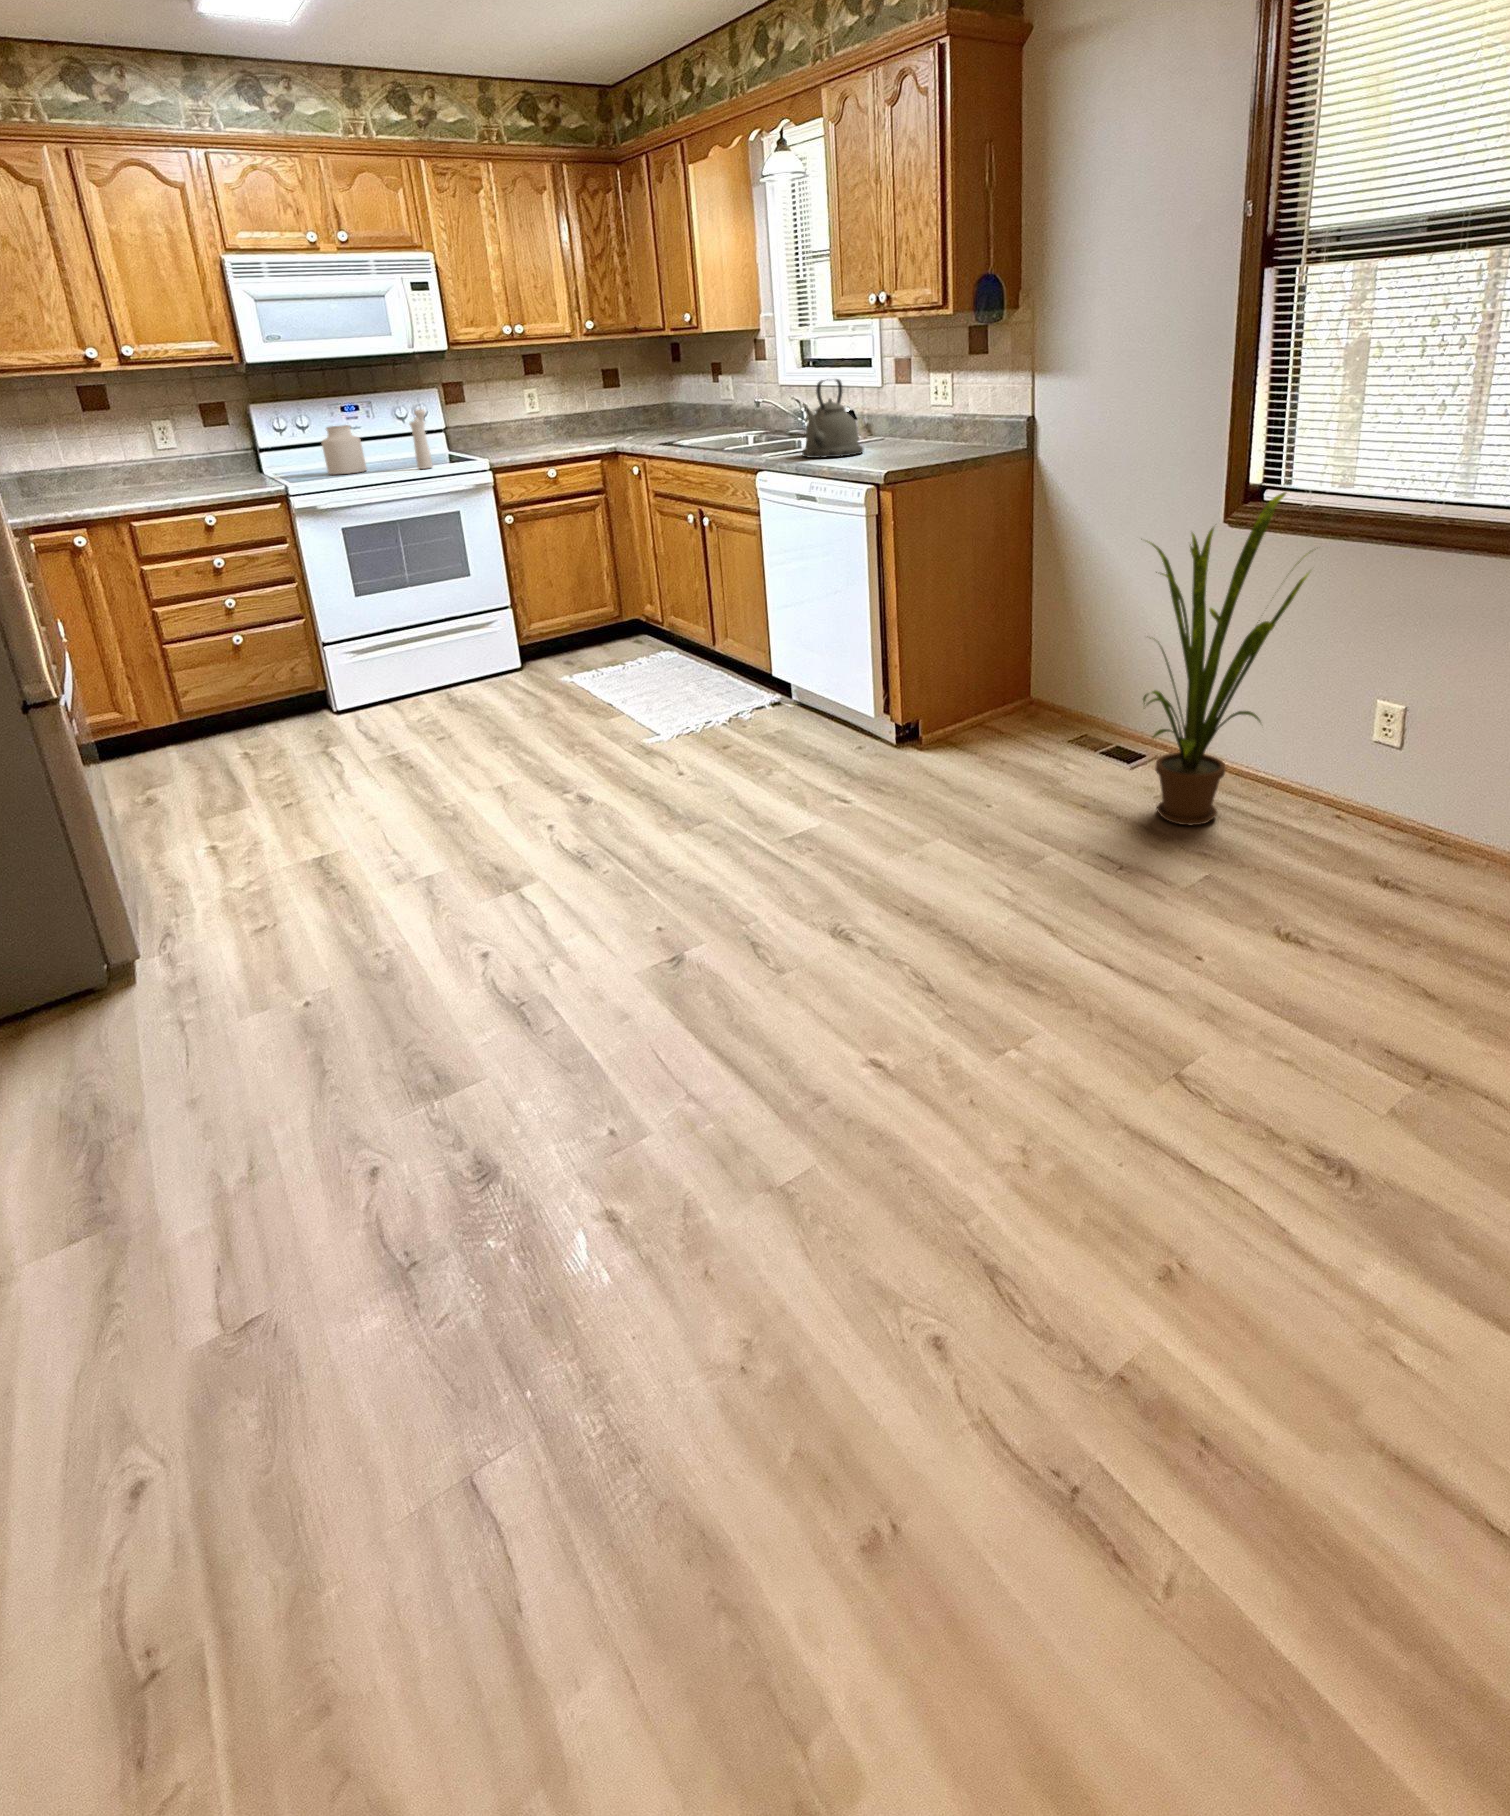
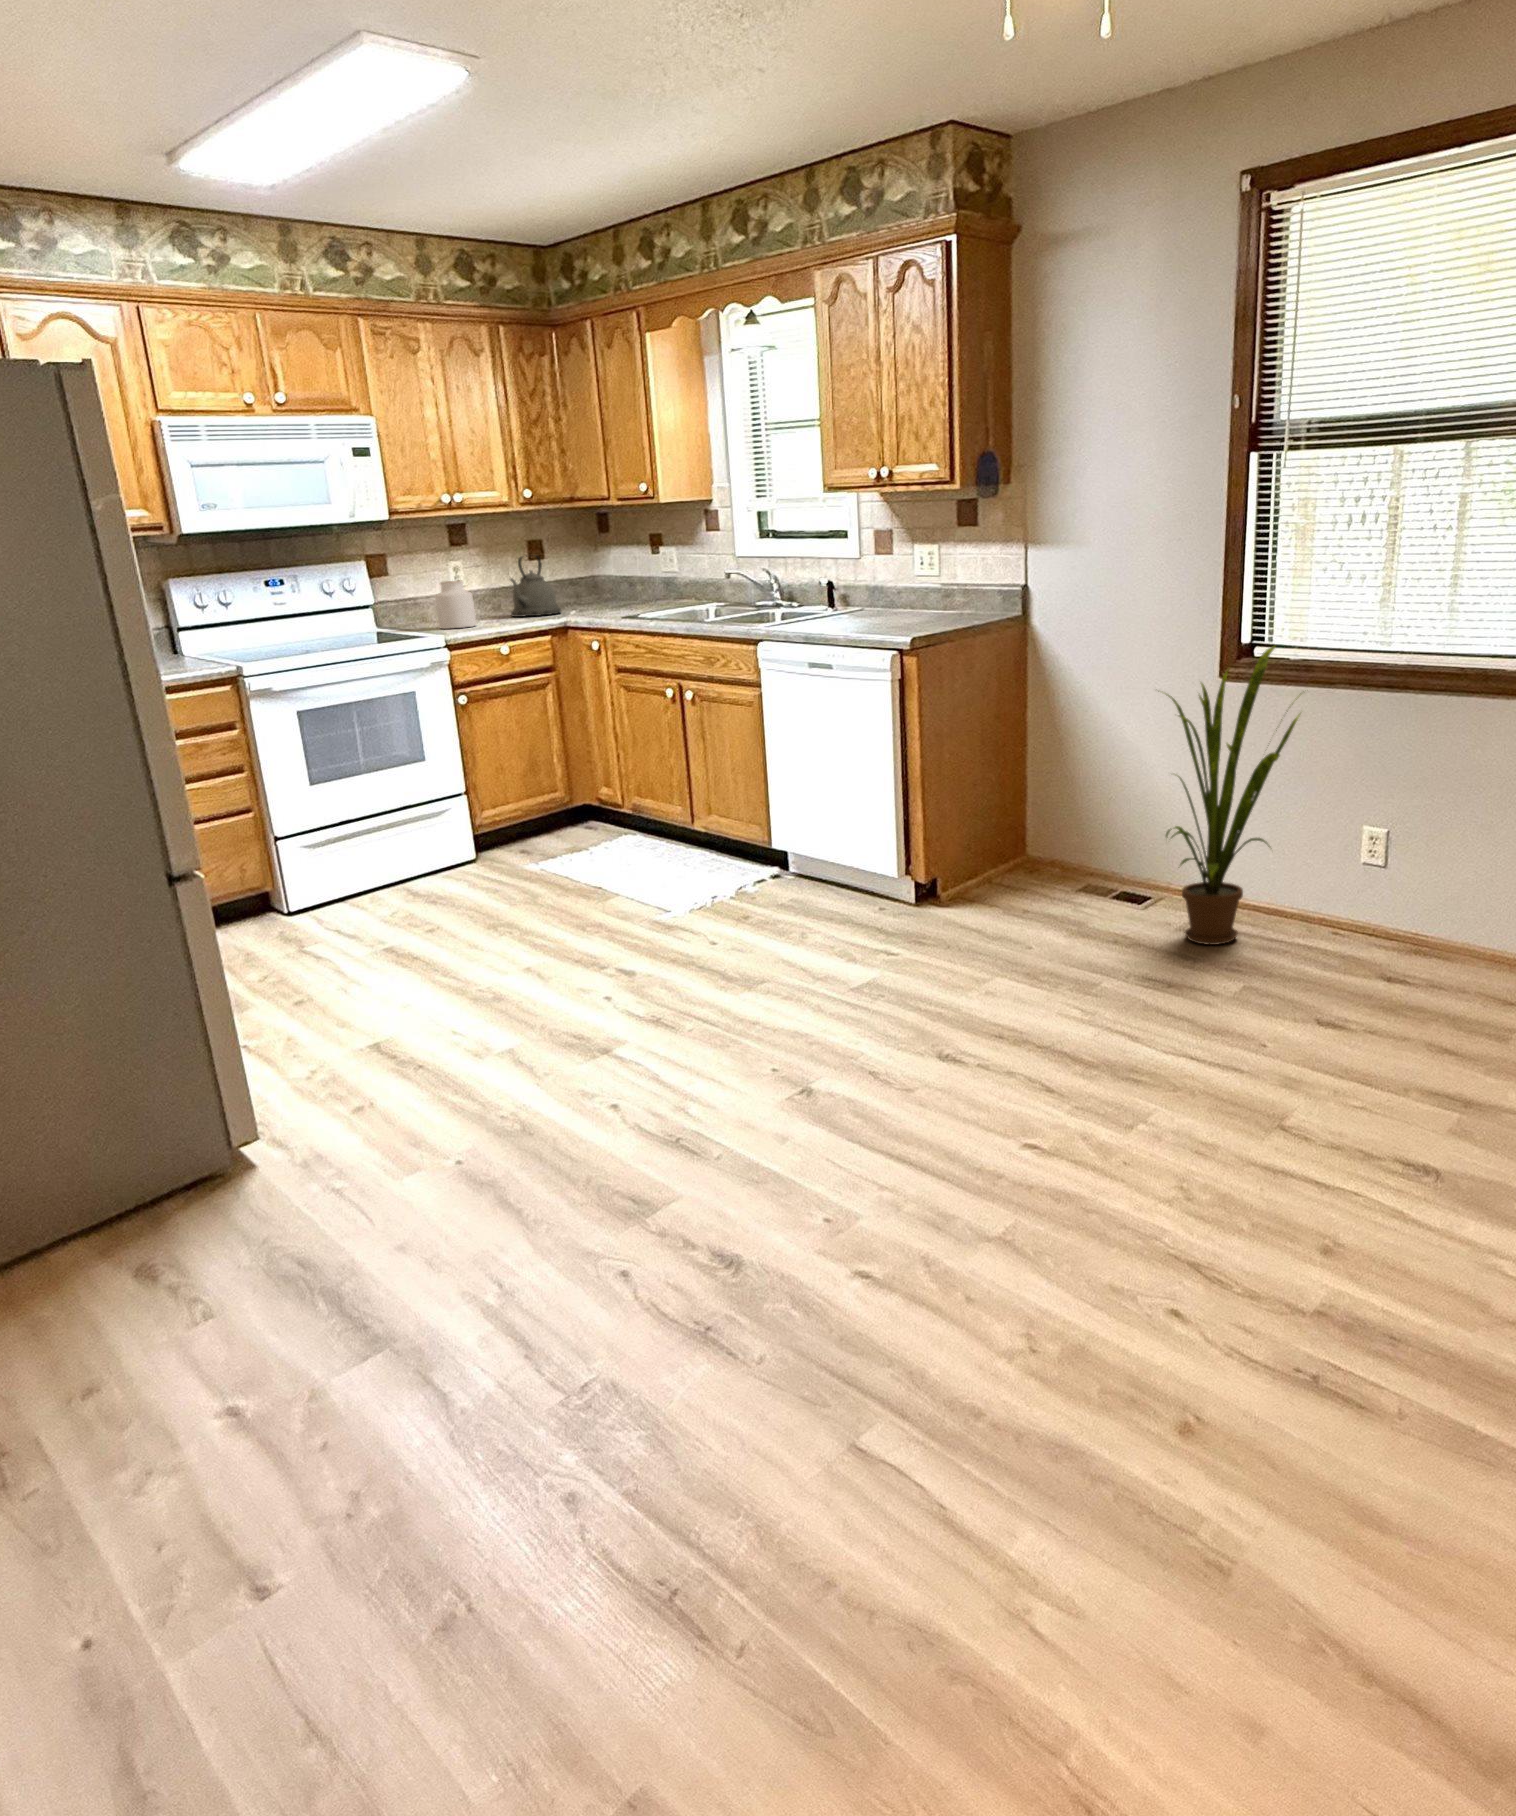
kettle: present [802,379,863,458] -> present [510,555,561,617]
pepper mill: present [409,409,433,469] -> none [364,580,390,644]
jar: present [322,425,367,474] -> present [435,581,477,629]

